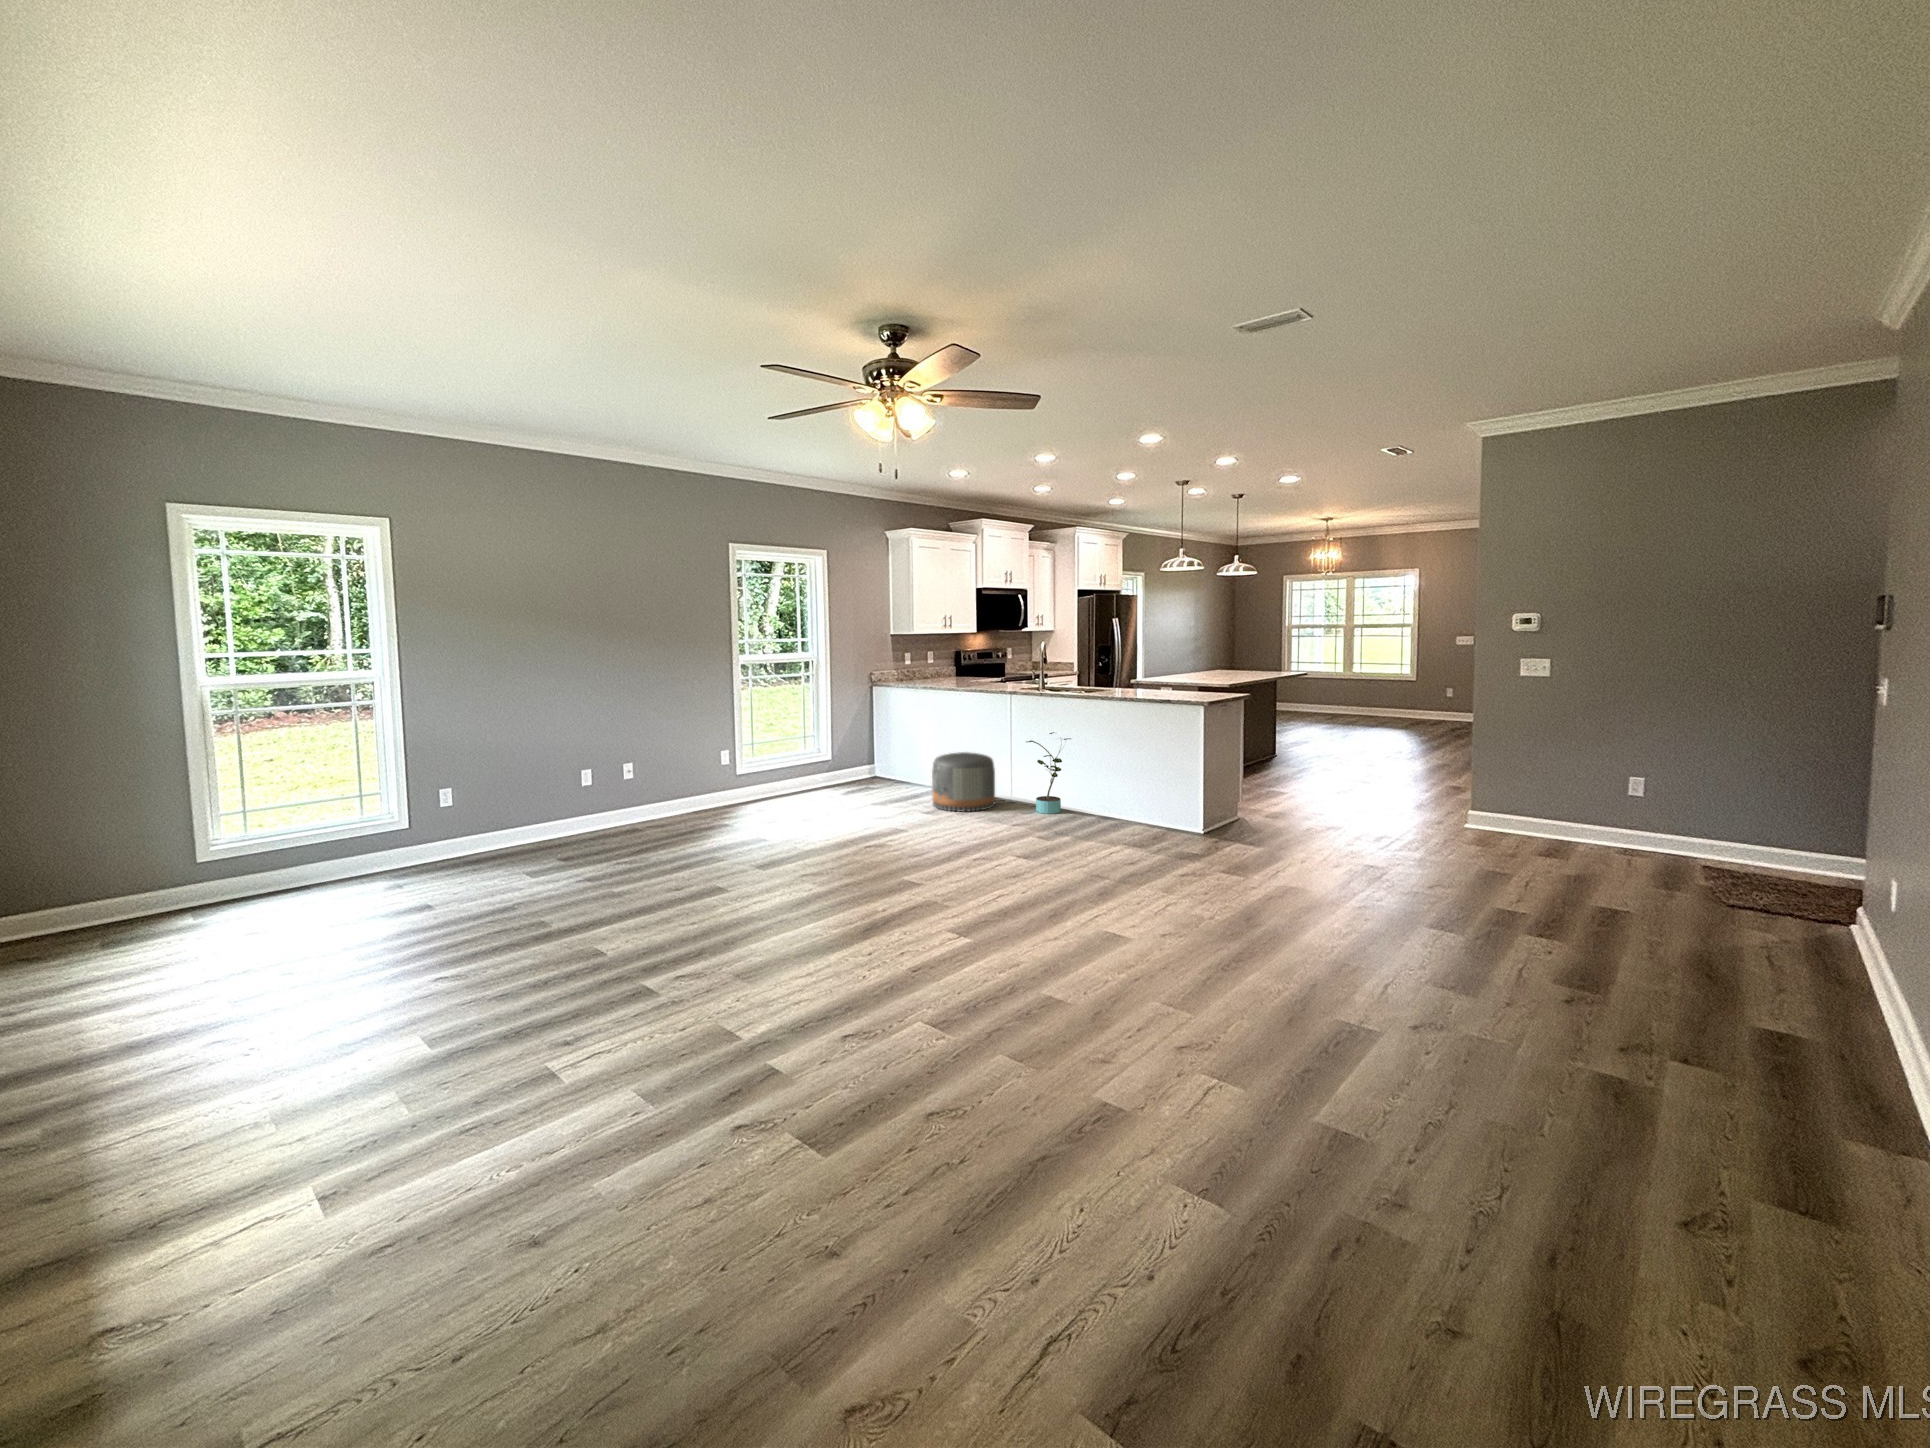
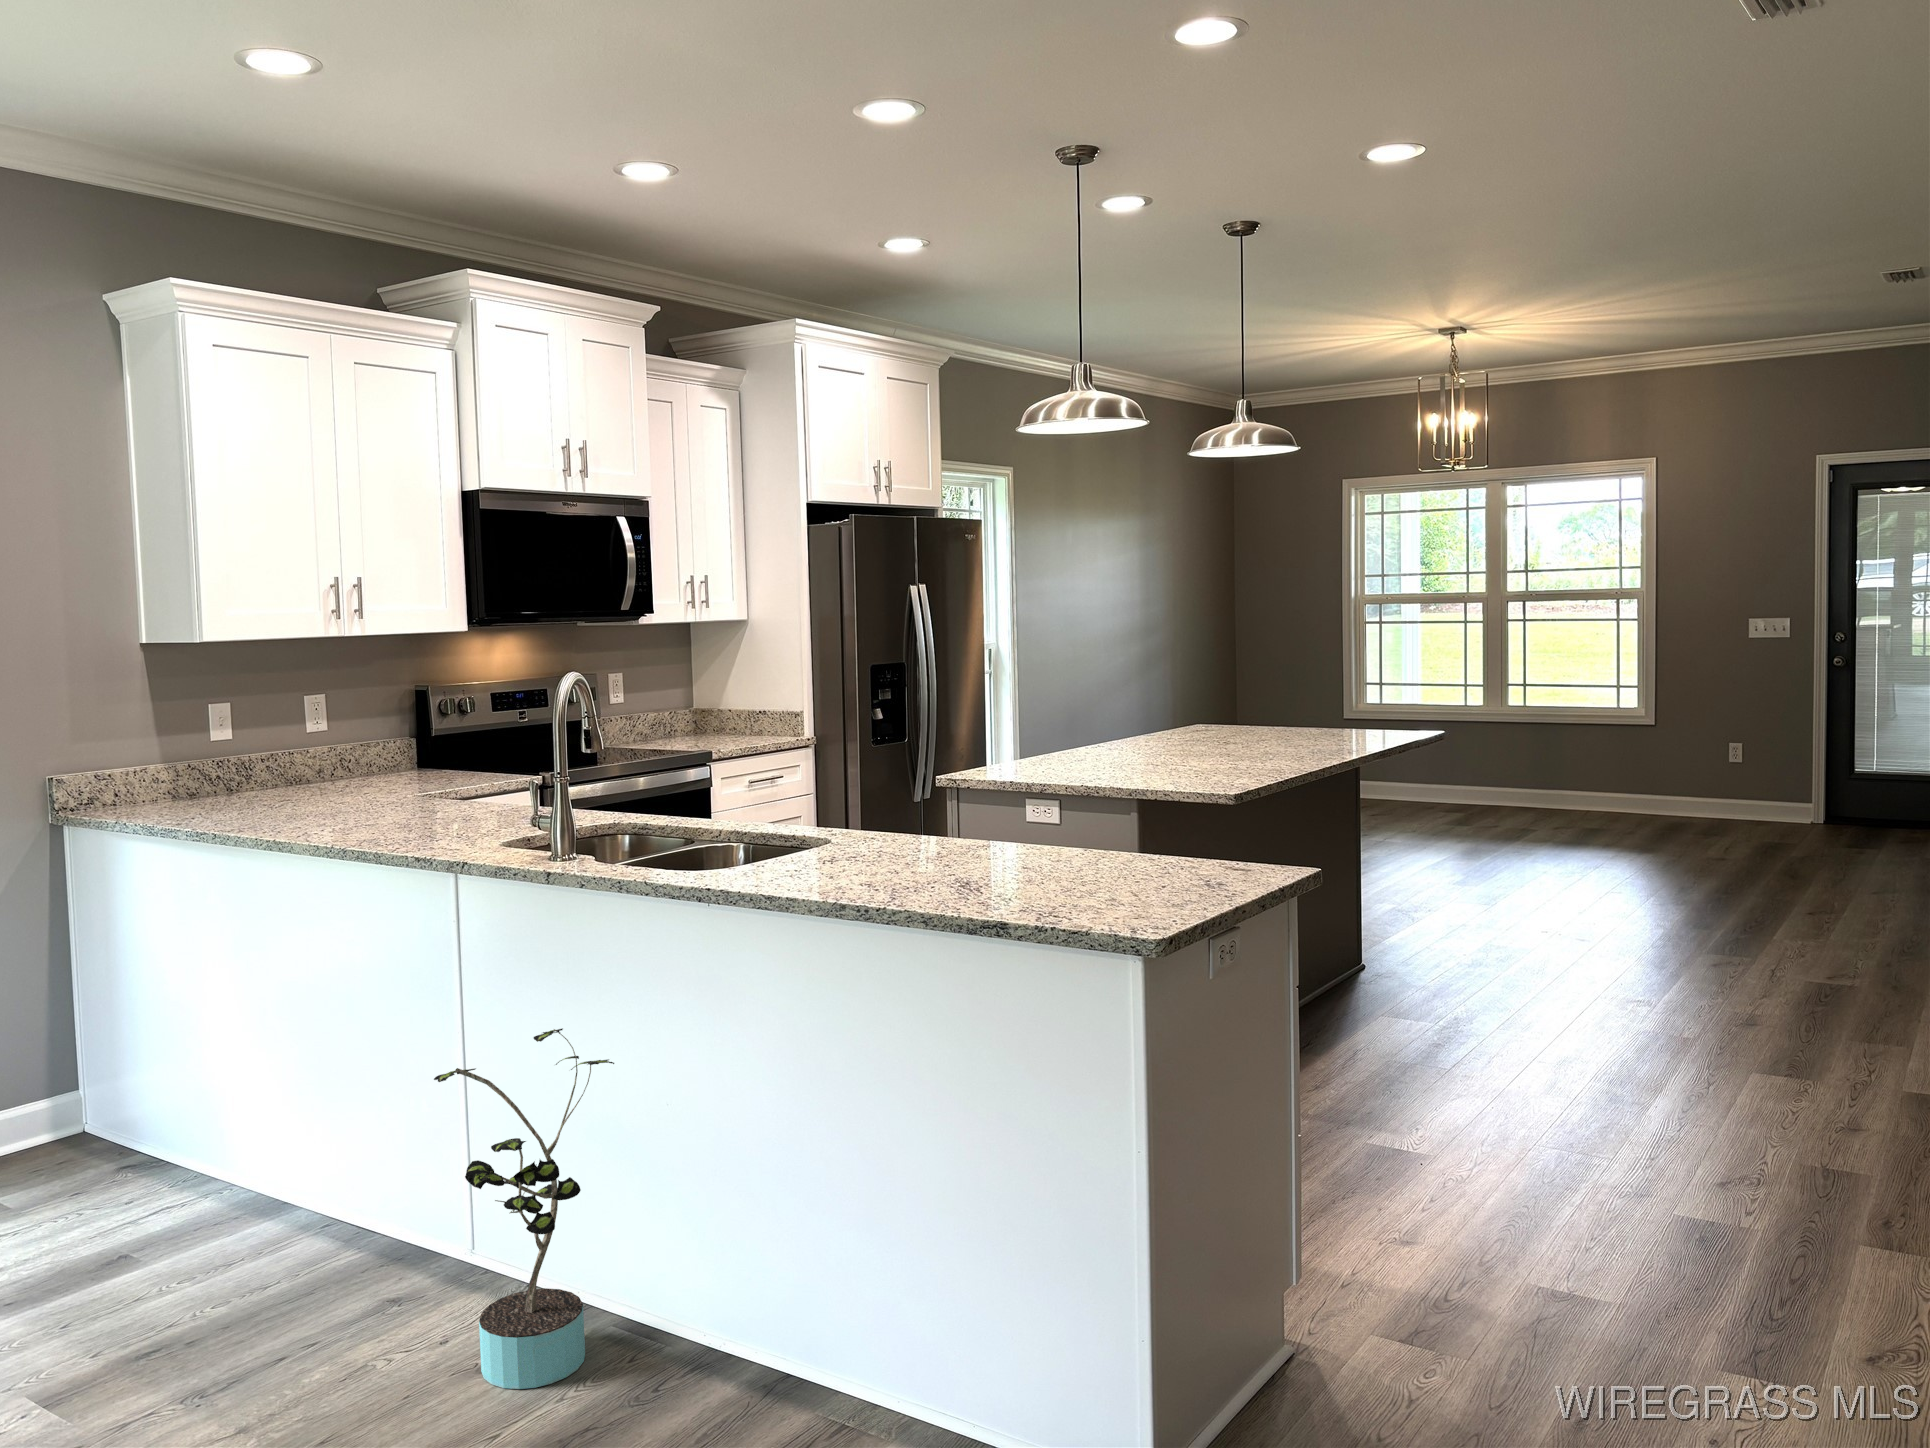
pouf: present [932,752,995,812] -> none [63,1102,354,1395]

